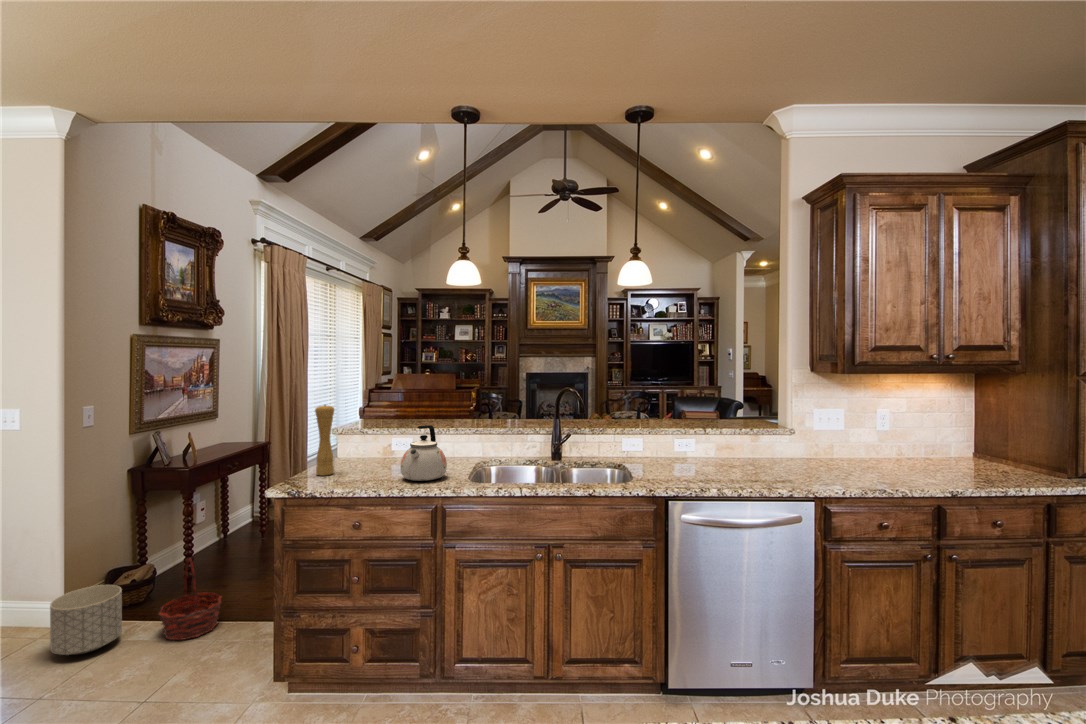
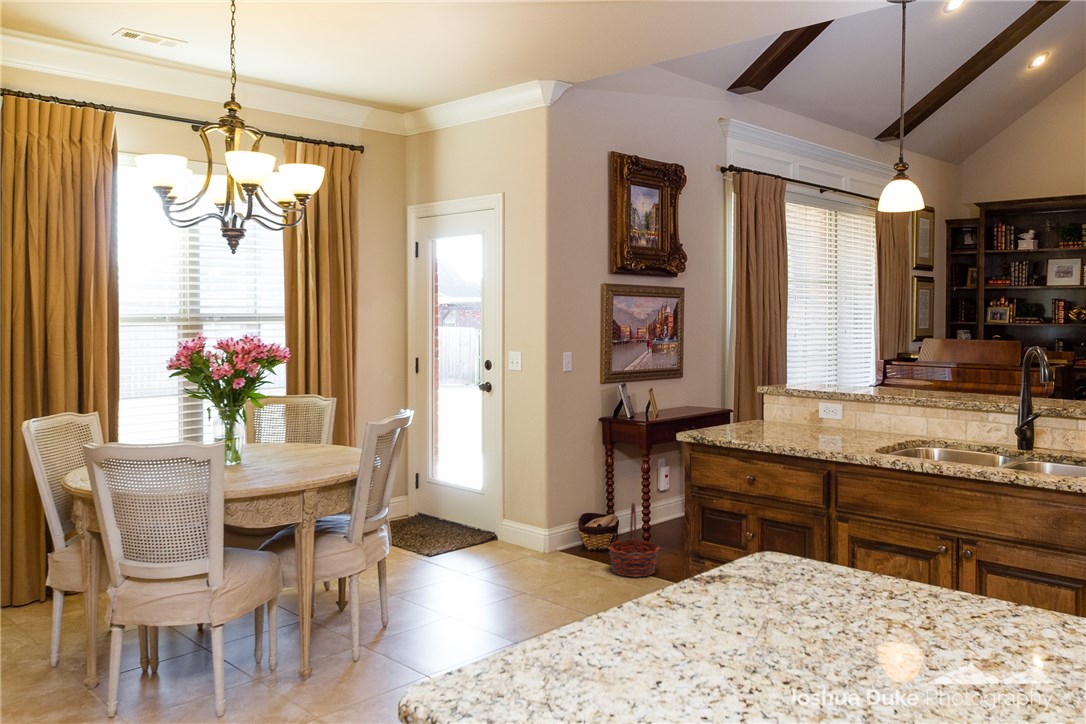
pepper mill: present [315,405,334,475] -> none [729,358,749,431]
kettle: present [400,425,447,481] -> none [804,385,857,445]
planter: present [50,585,122,655] -> none [534,512,583,565]

